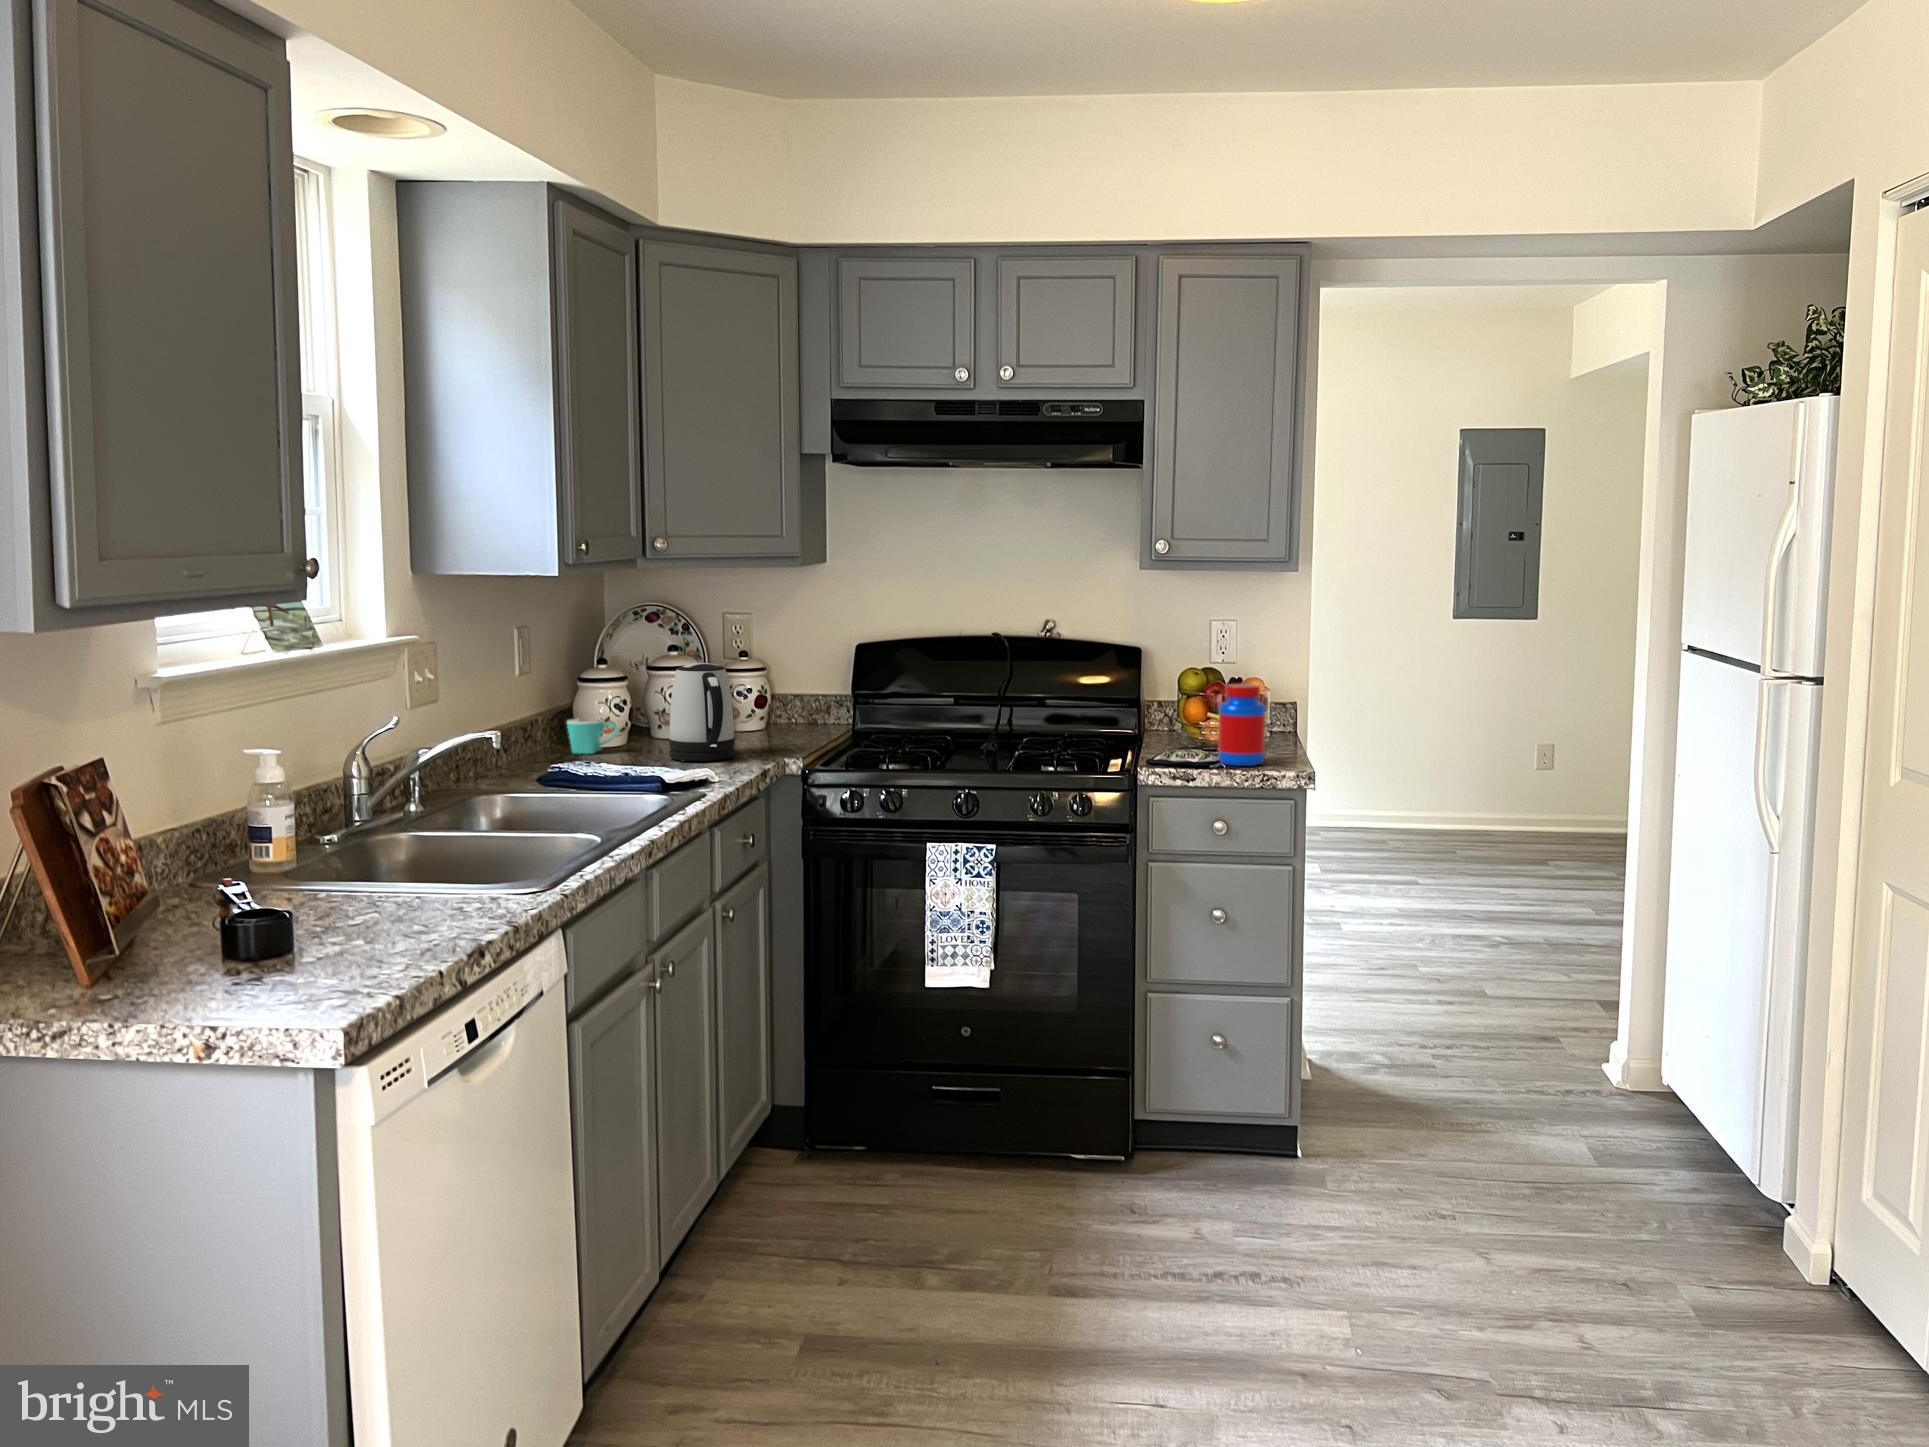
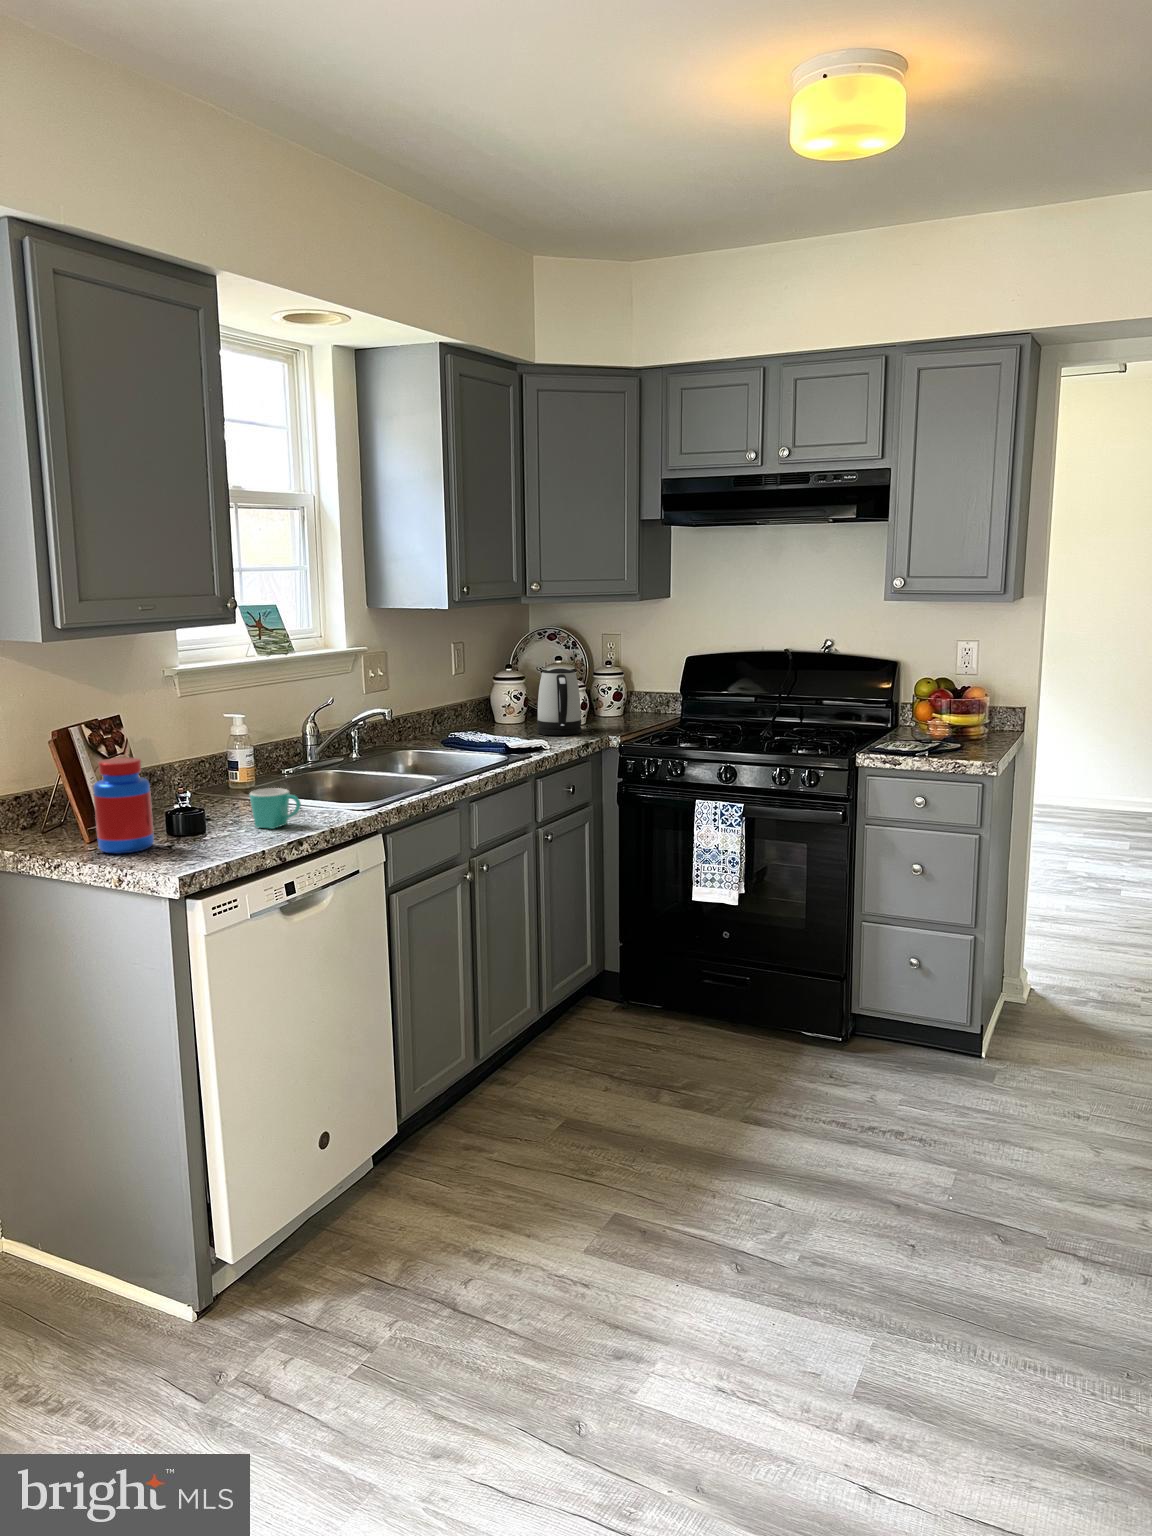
jar: present [1218,684,1266,766] -> present [93,757,154,854]
mug: present [567,718,618,754] -> present [250,788,301,829]

